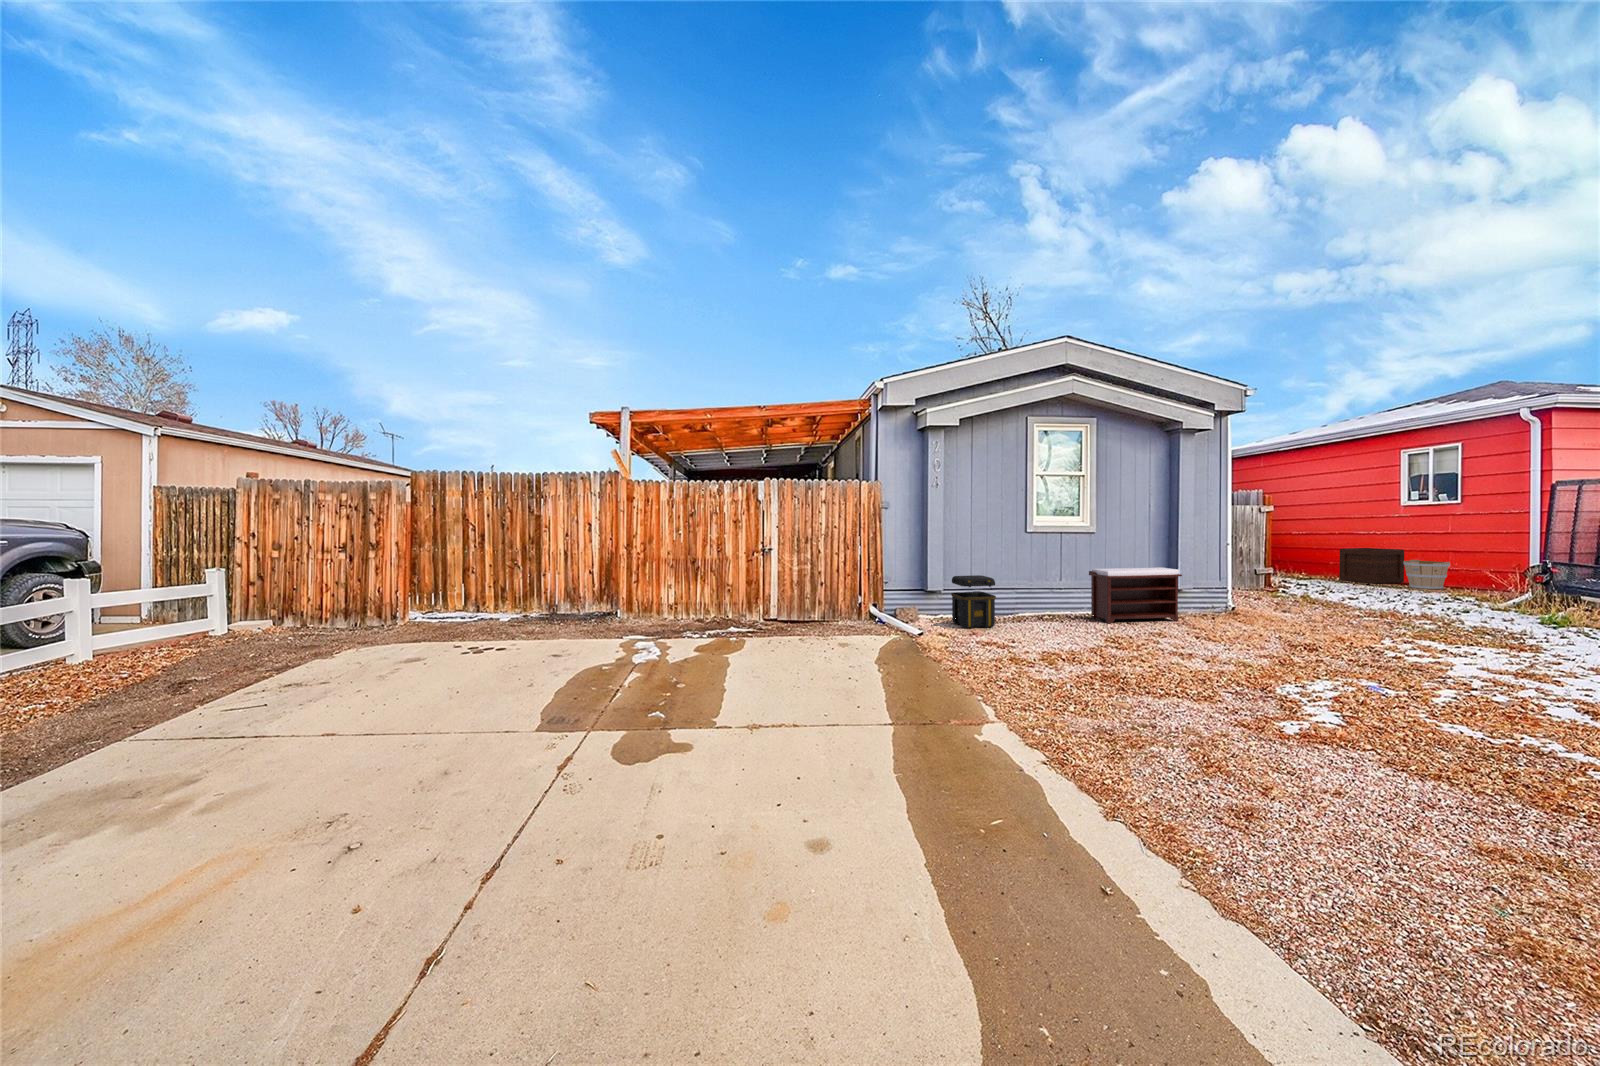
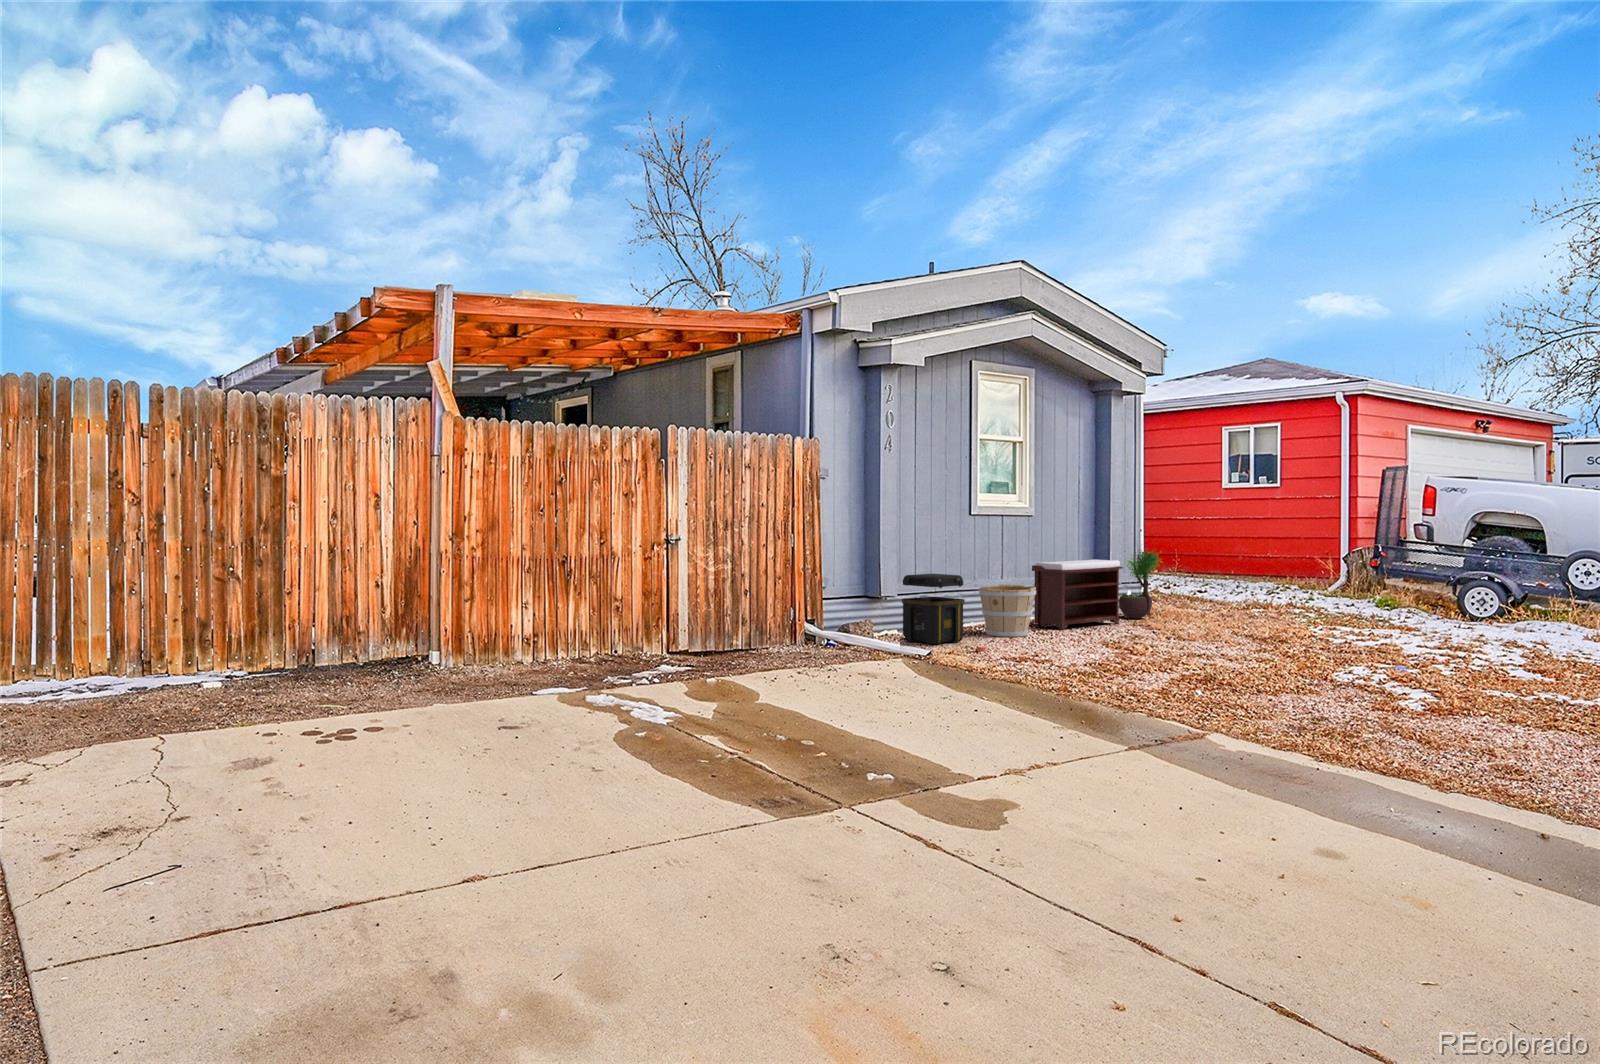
wooden crate: present [1339,548,1404,584] -> none [1171,540,1228,582]
potted tree: none [1192,556,1236,617] -> present [1119,549,1161,619]
wooden bucket: present [1404,560,1450,589] -> present [978,585,1036,637]

